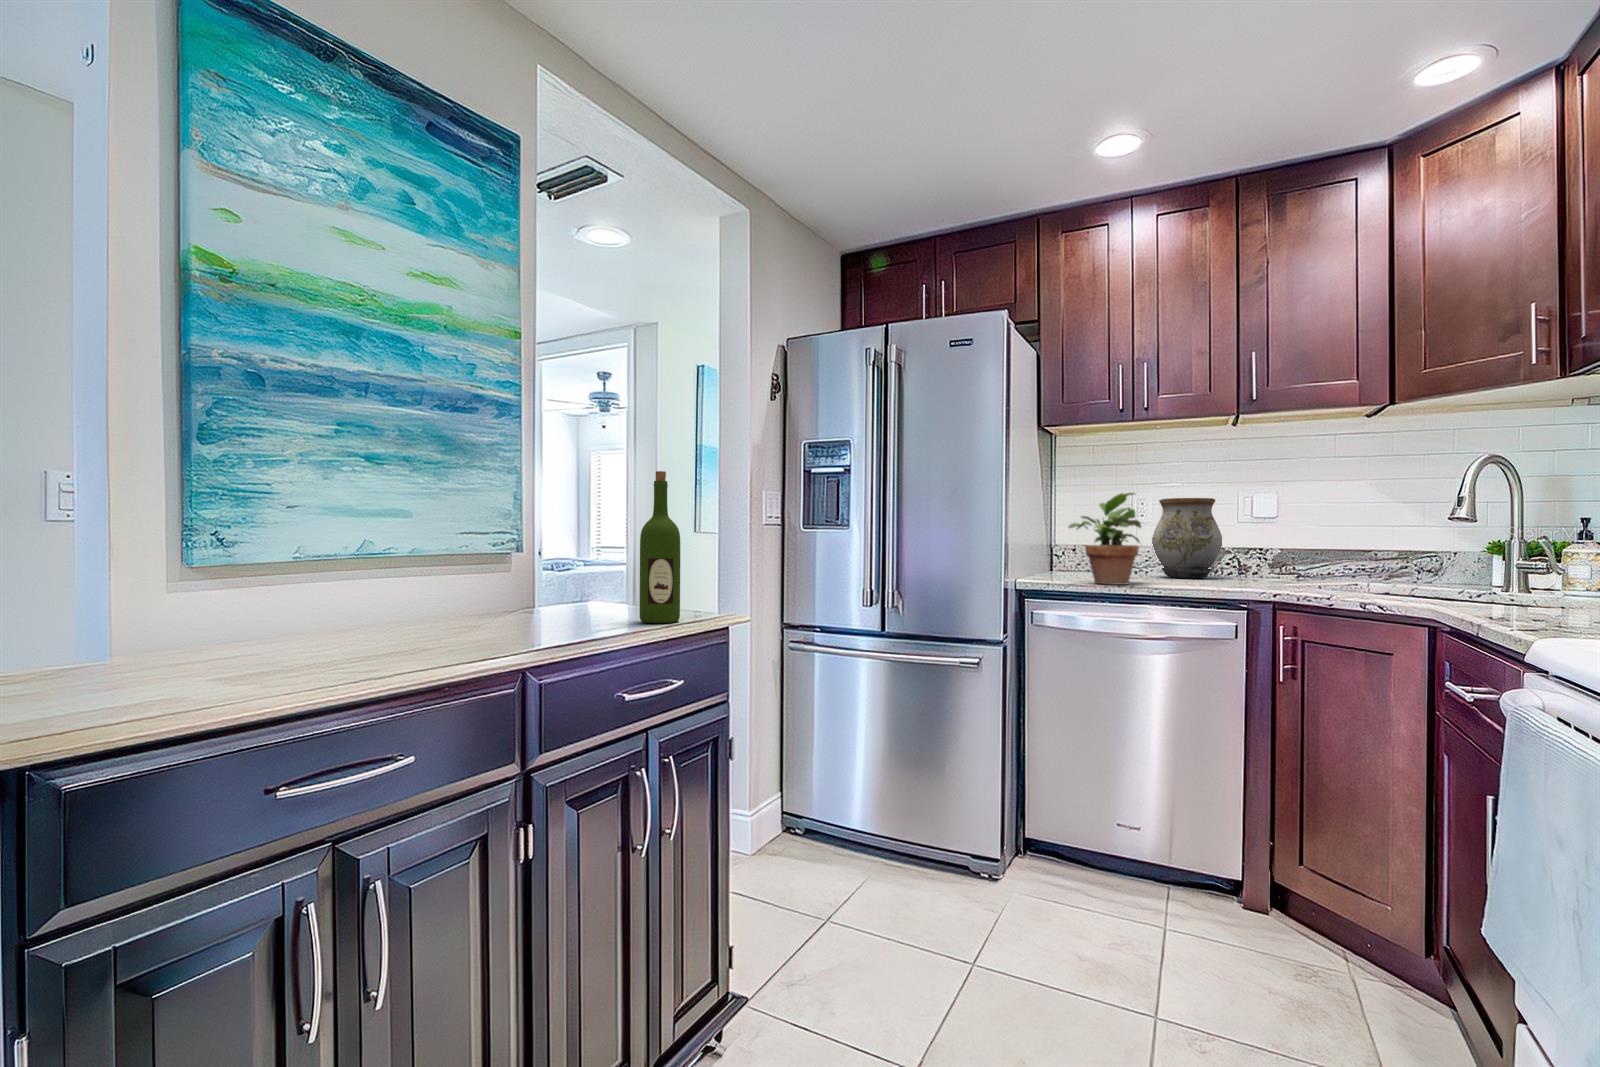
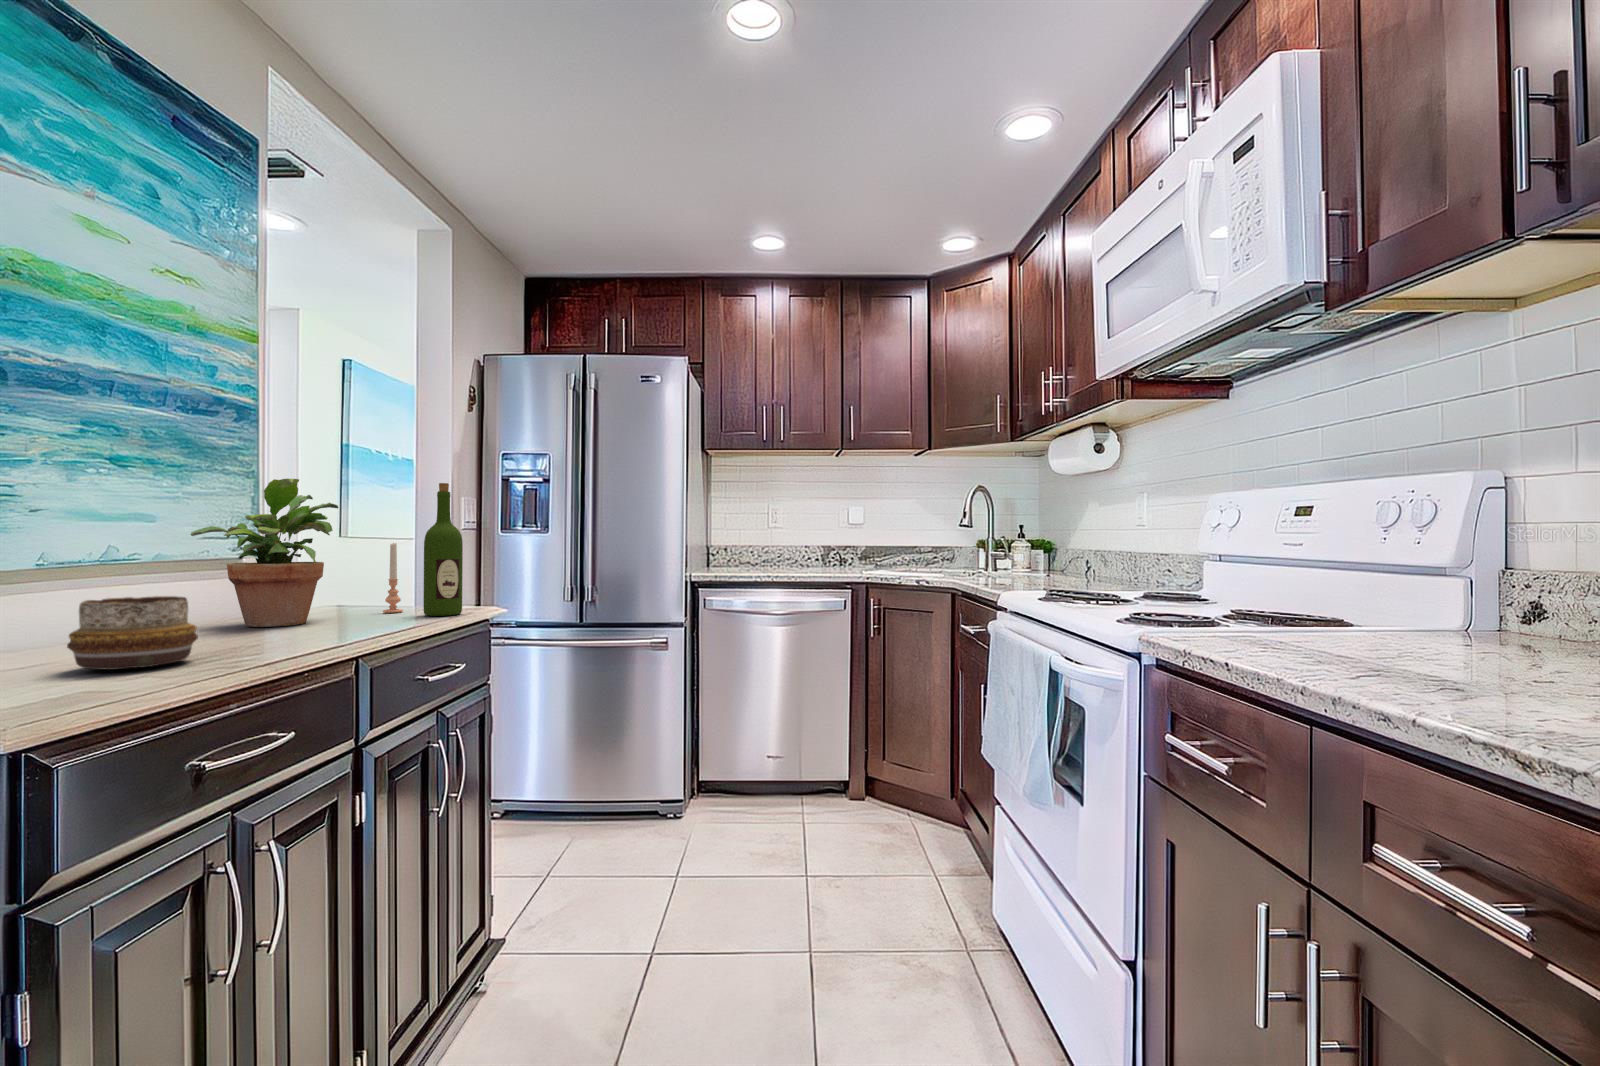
potted plant: present [1068,493,1141,585] -> present [191,479,338,627]
vase: present [1152,498,1222,578] -> none [782,509,829,569]
candle: none [616,539,636,616] -> present [383,543,403,613]
decorative bowl: none [215,593,339,670] -> present [67,596,198,670]

